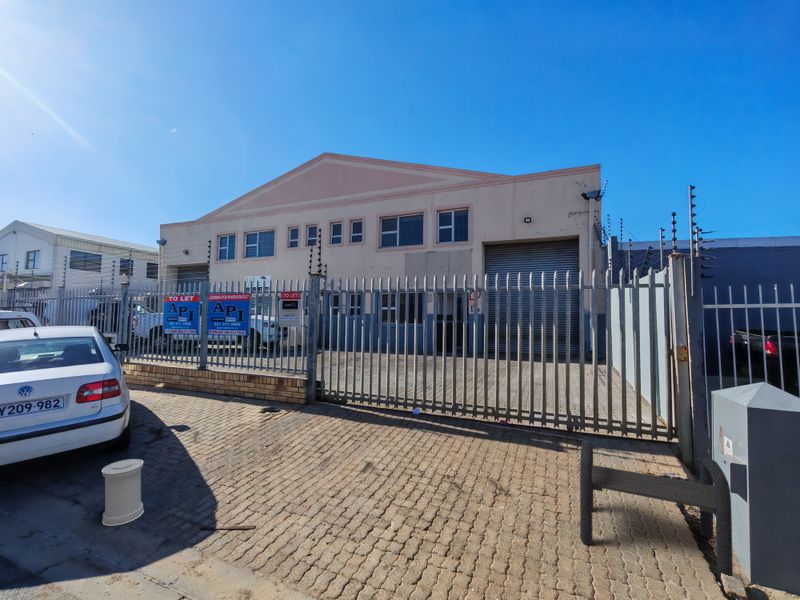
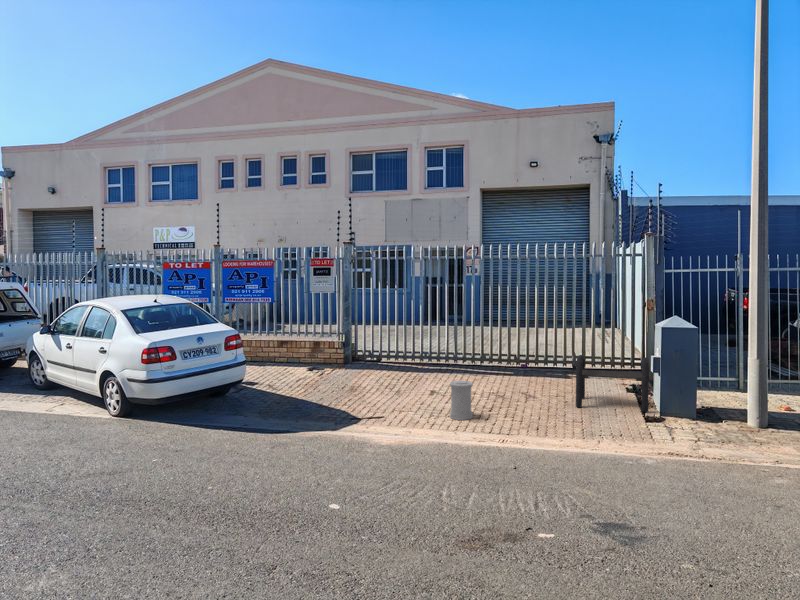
trash can: present [102,459,144,526] -> present [450,381,473,420]

